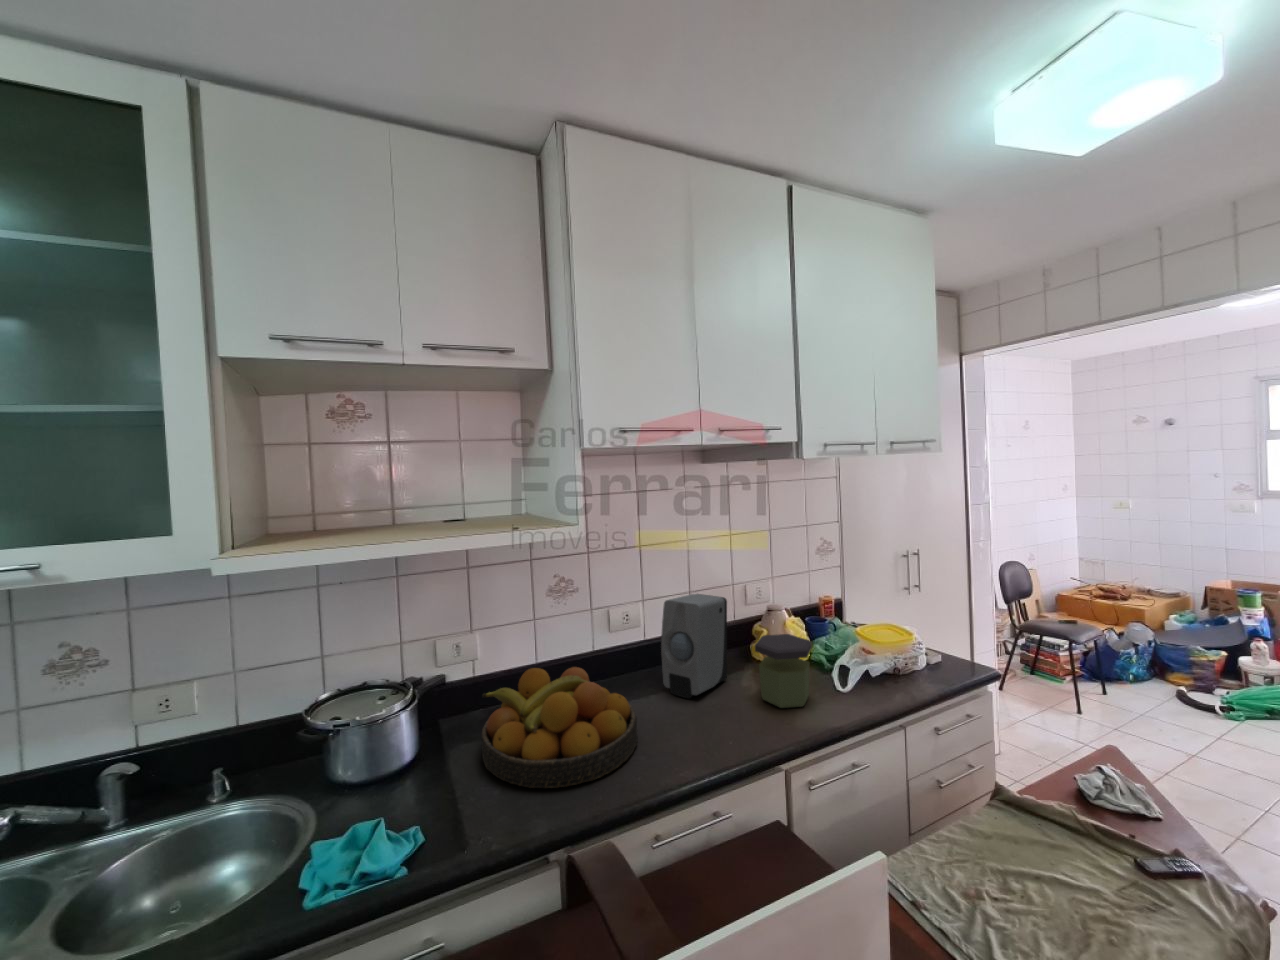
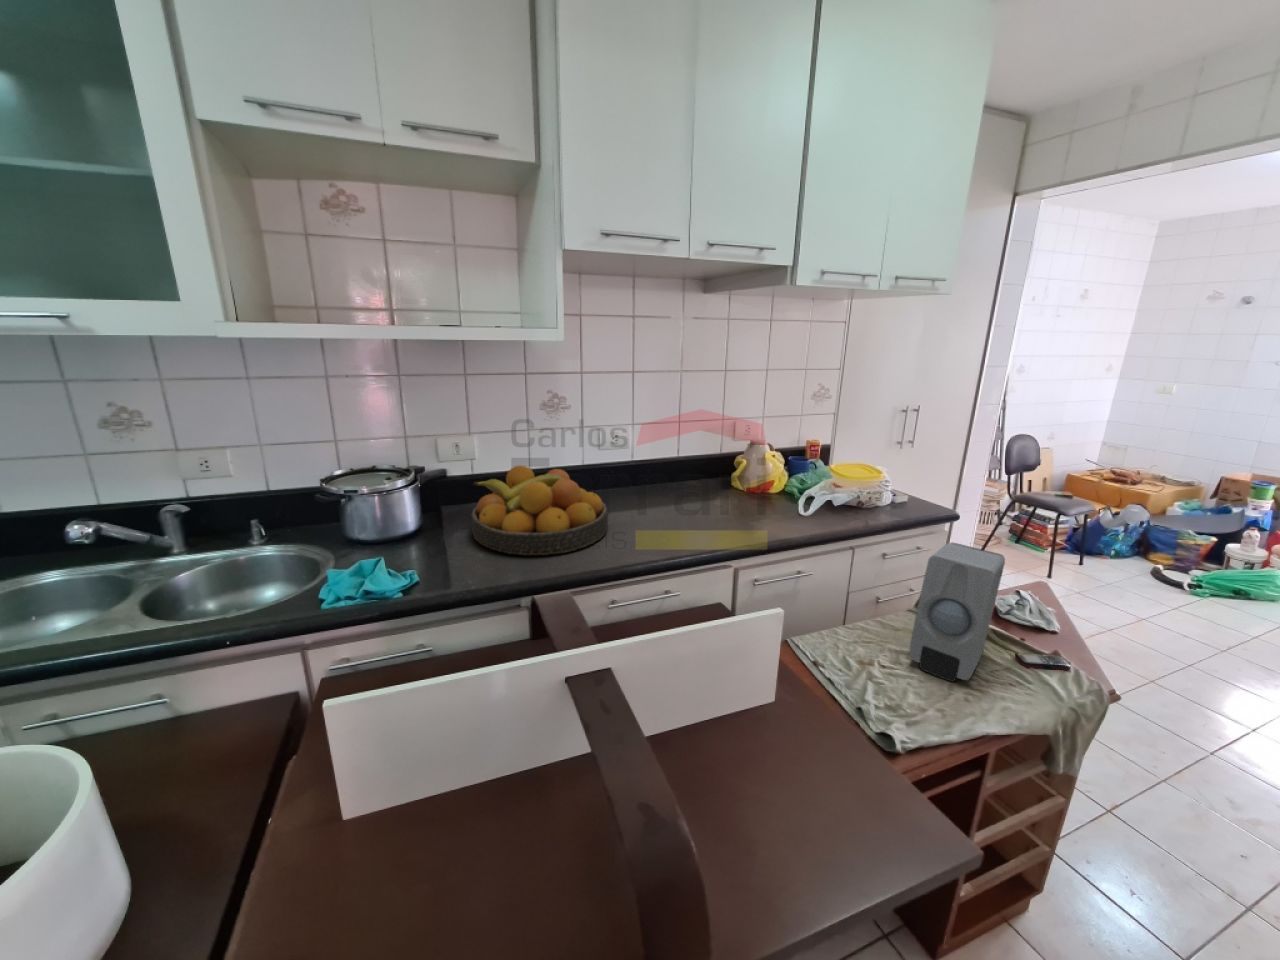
soap dispenser: present [661,594,727,698] -> present [909,543,1005,681]
jar: present [755,634,812,708] -> none [724,459,779,521]

